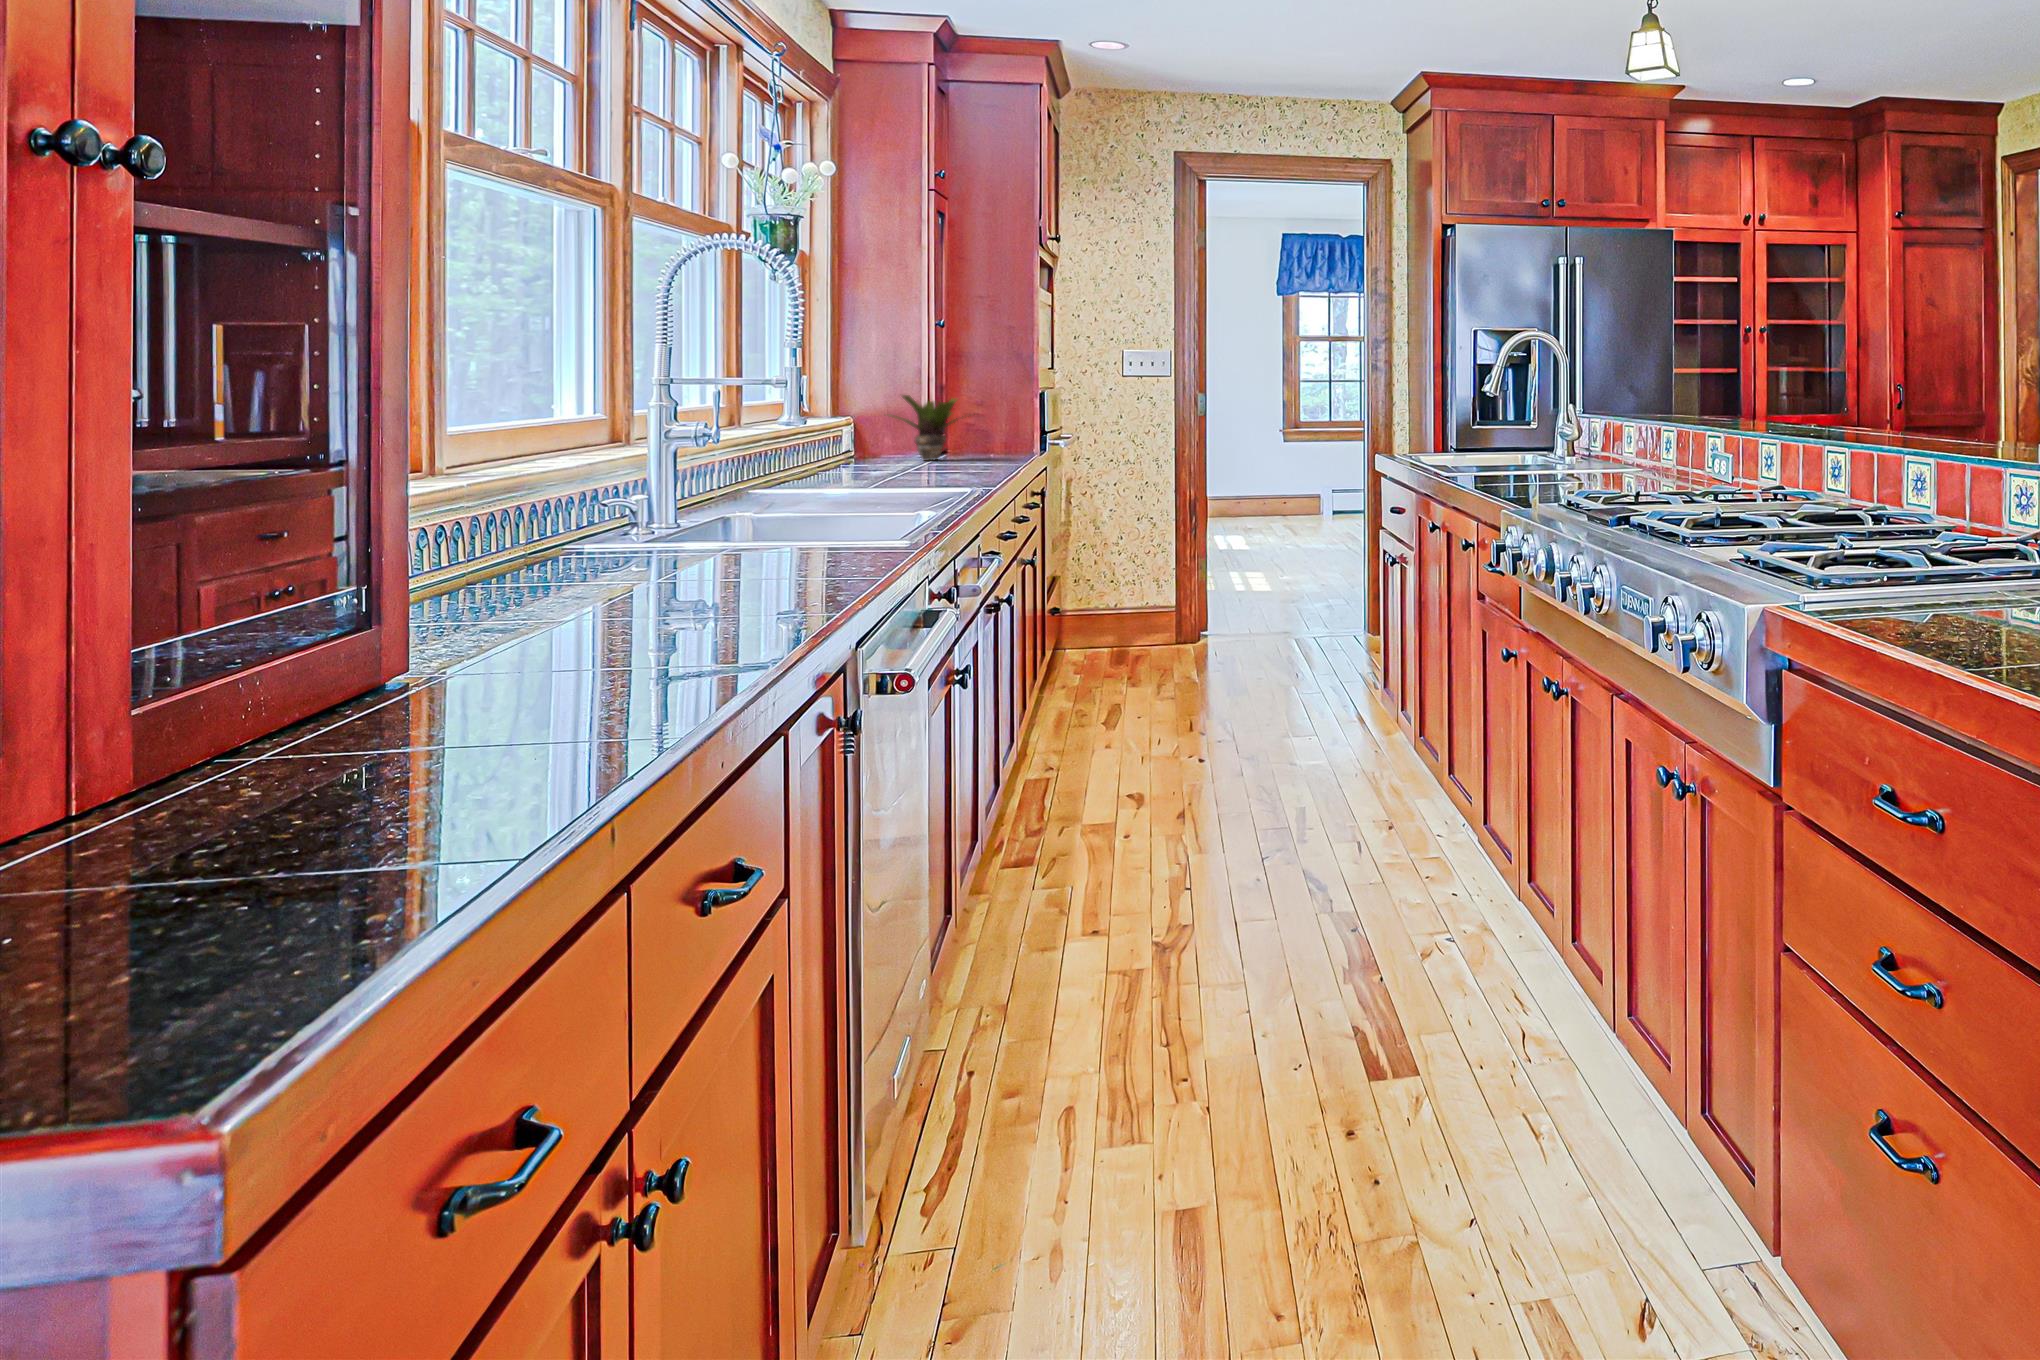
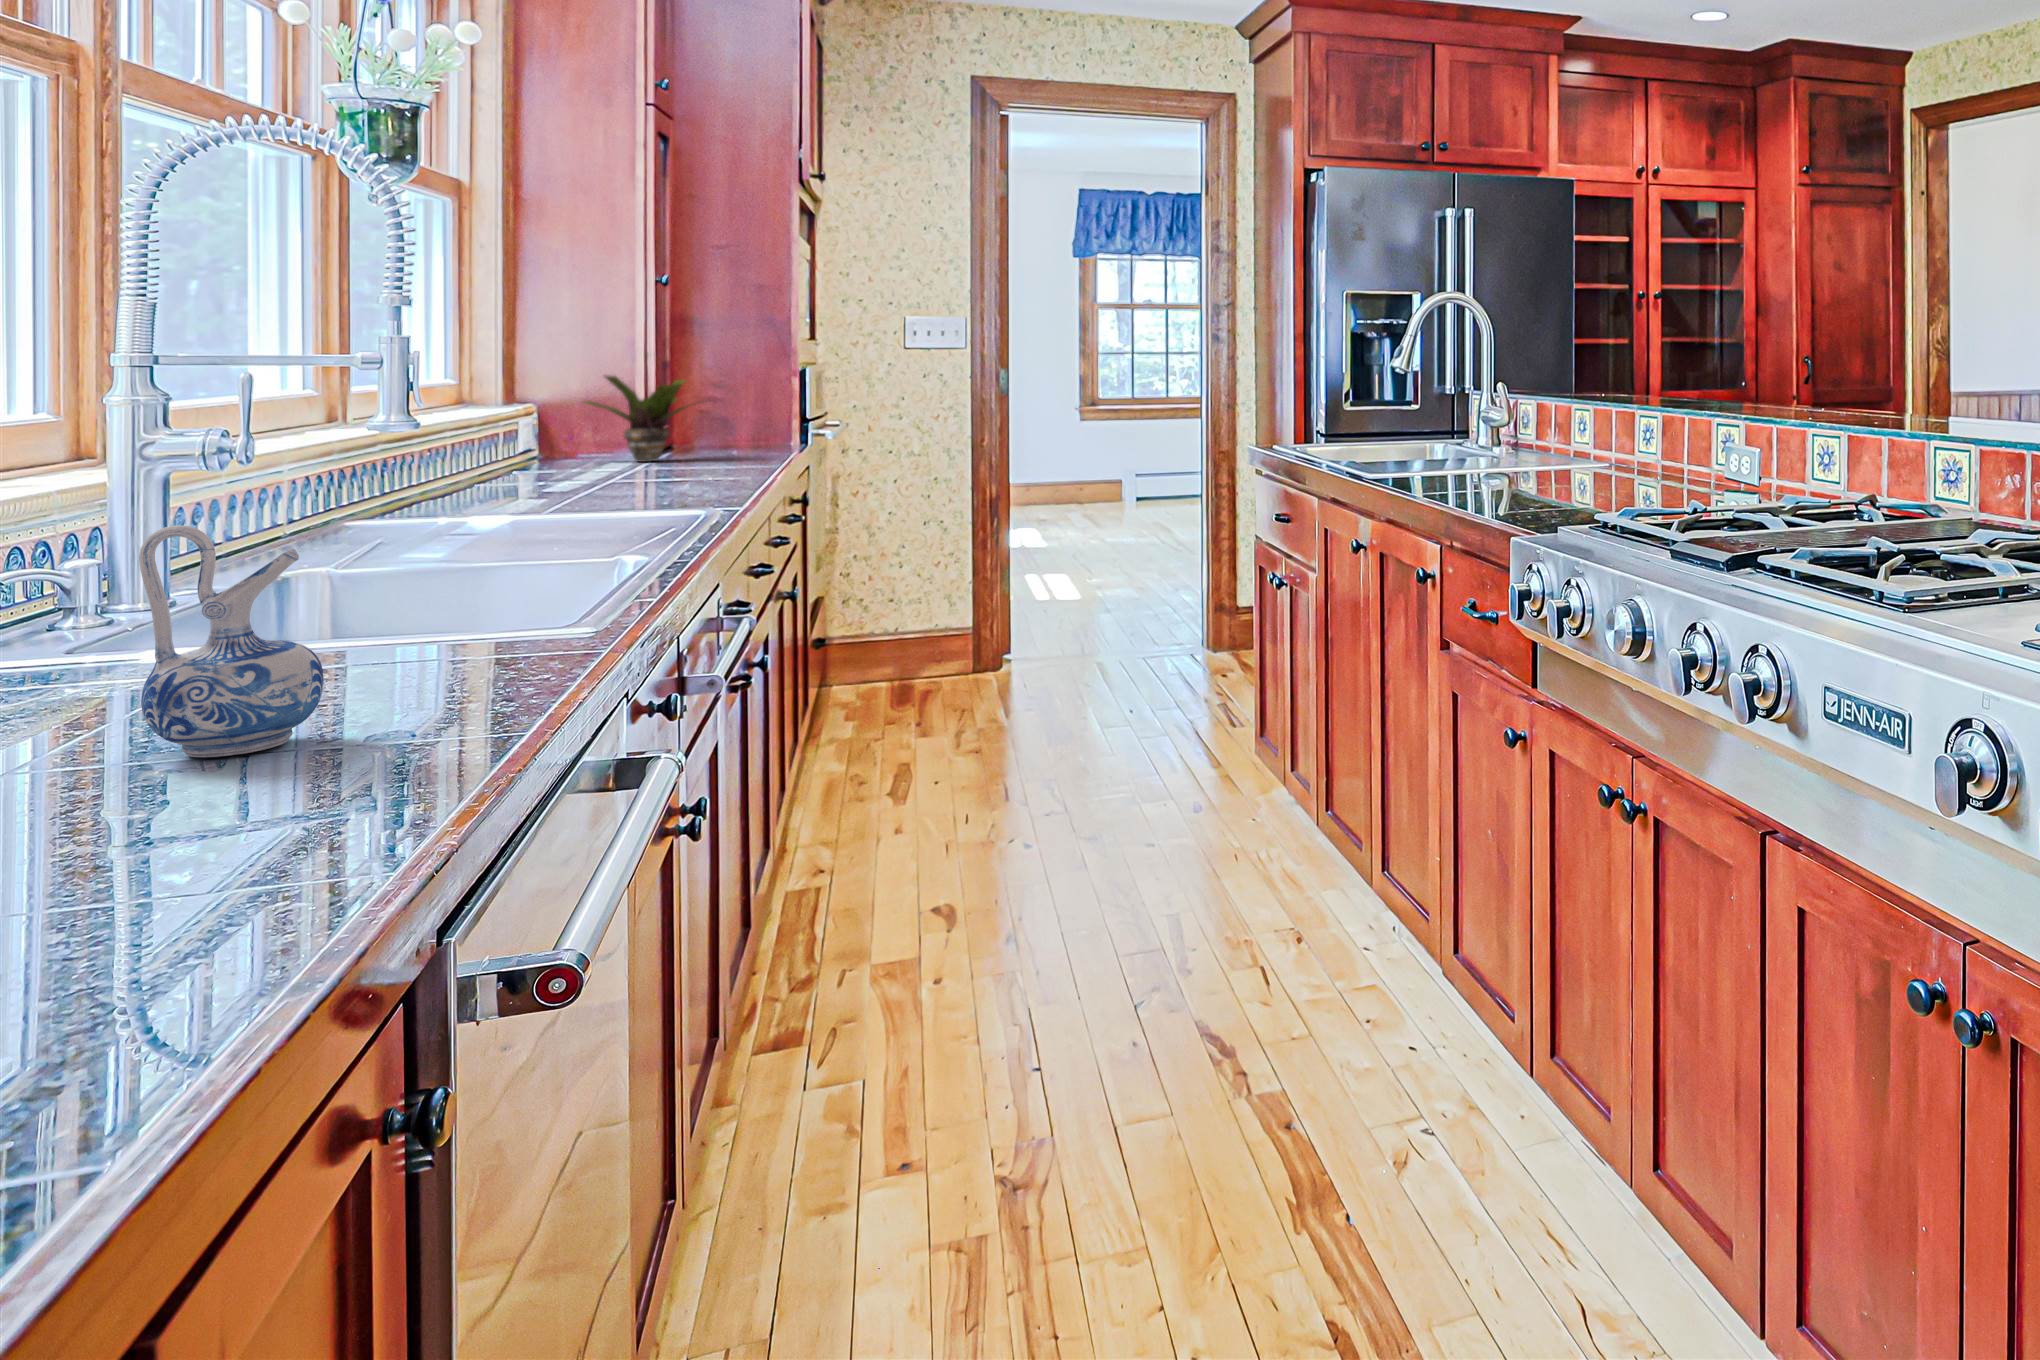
ceramic pitcher: none [680,463,763,586] -> present [139,525,324,757]

